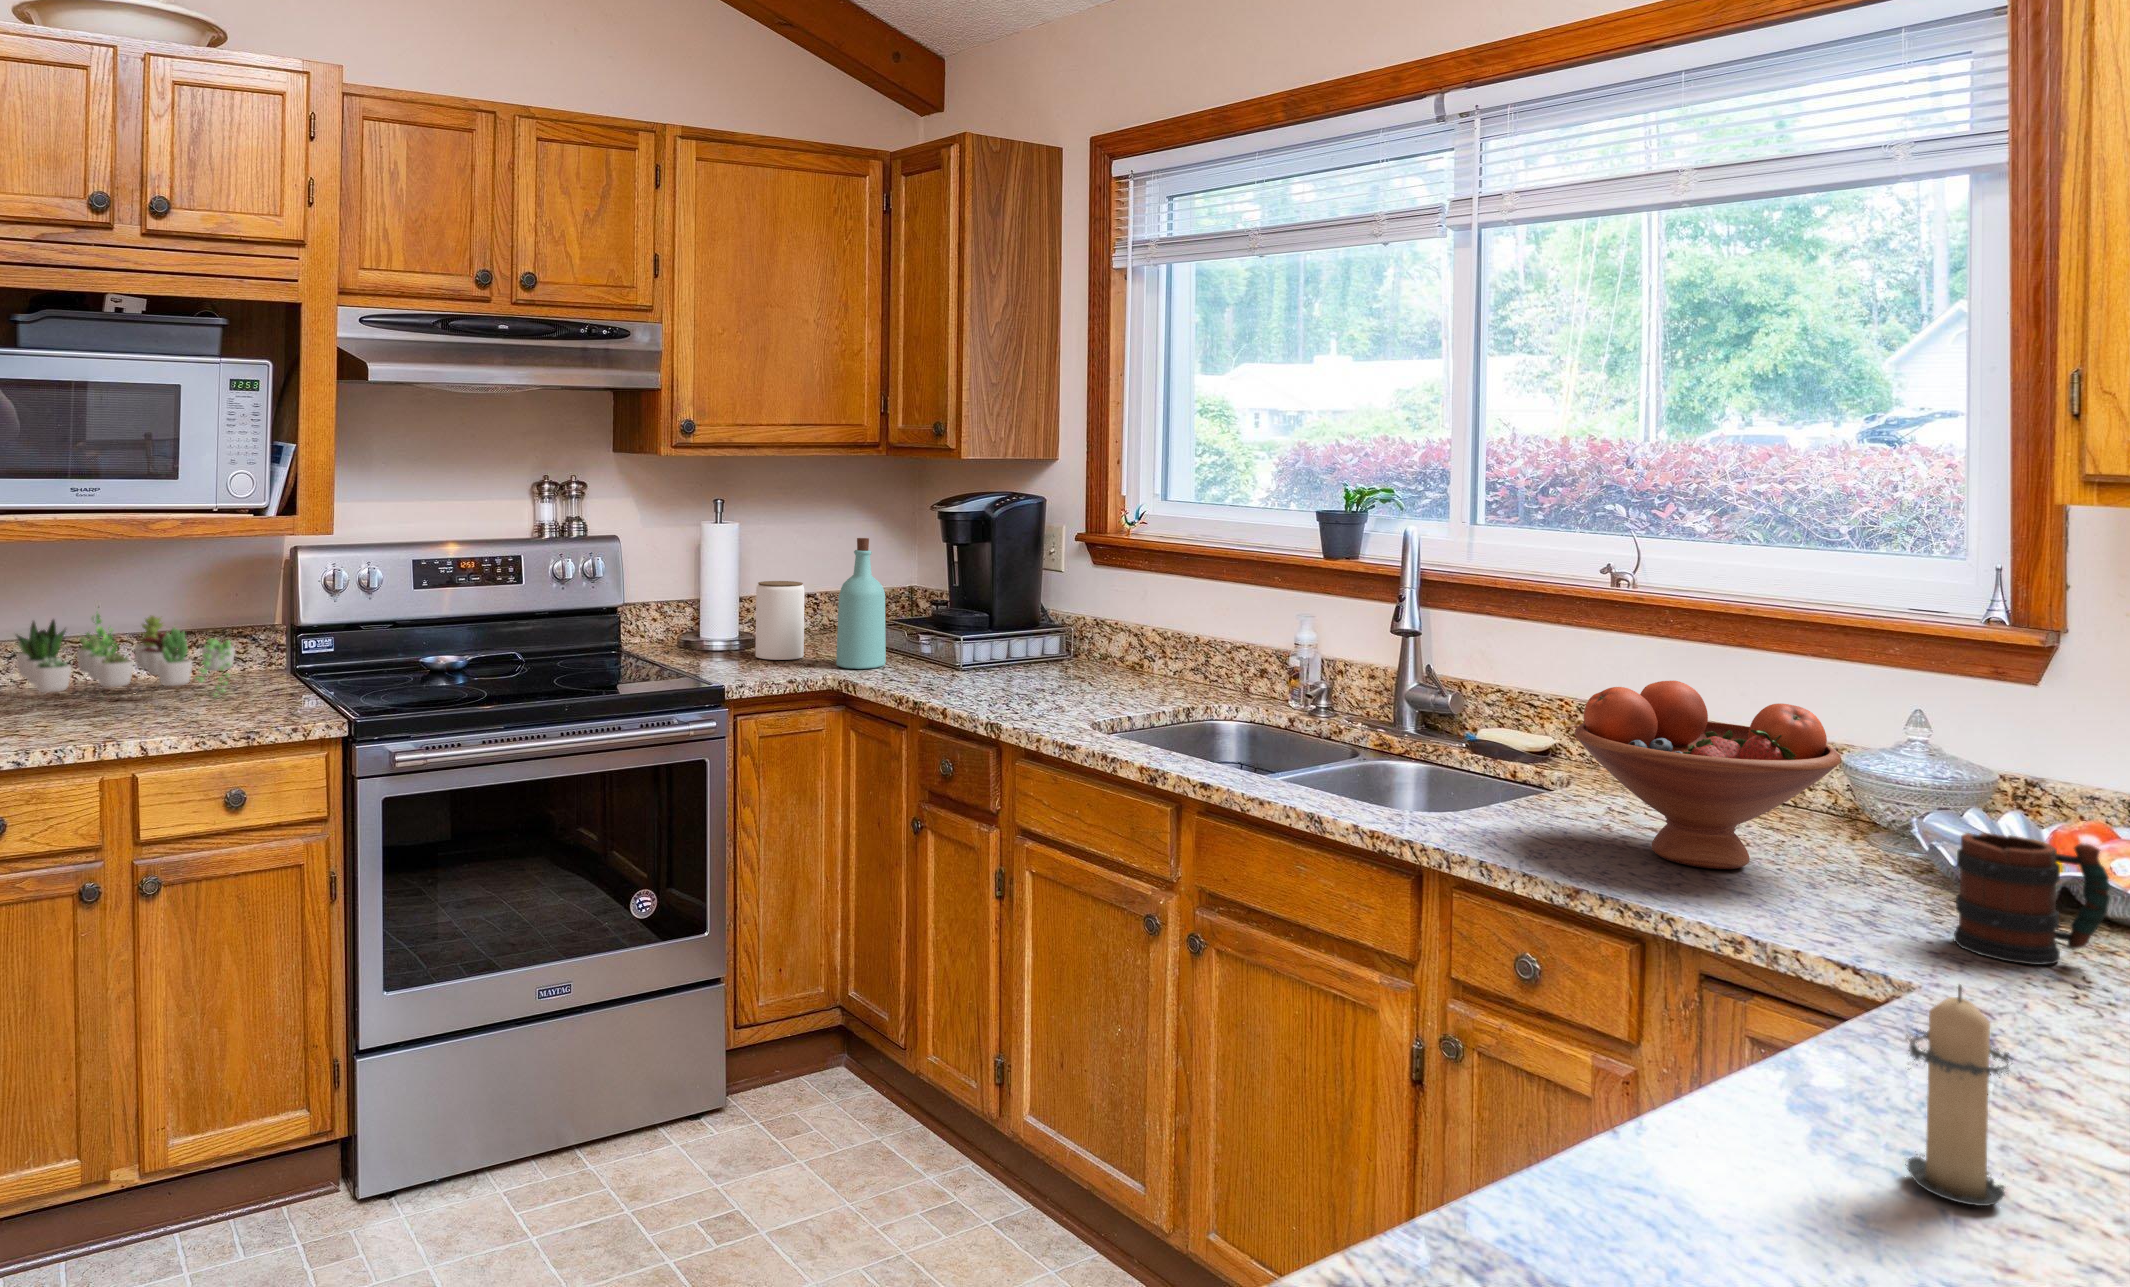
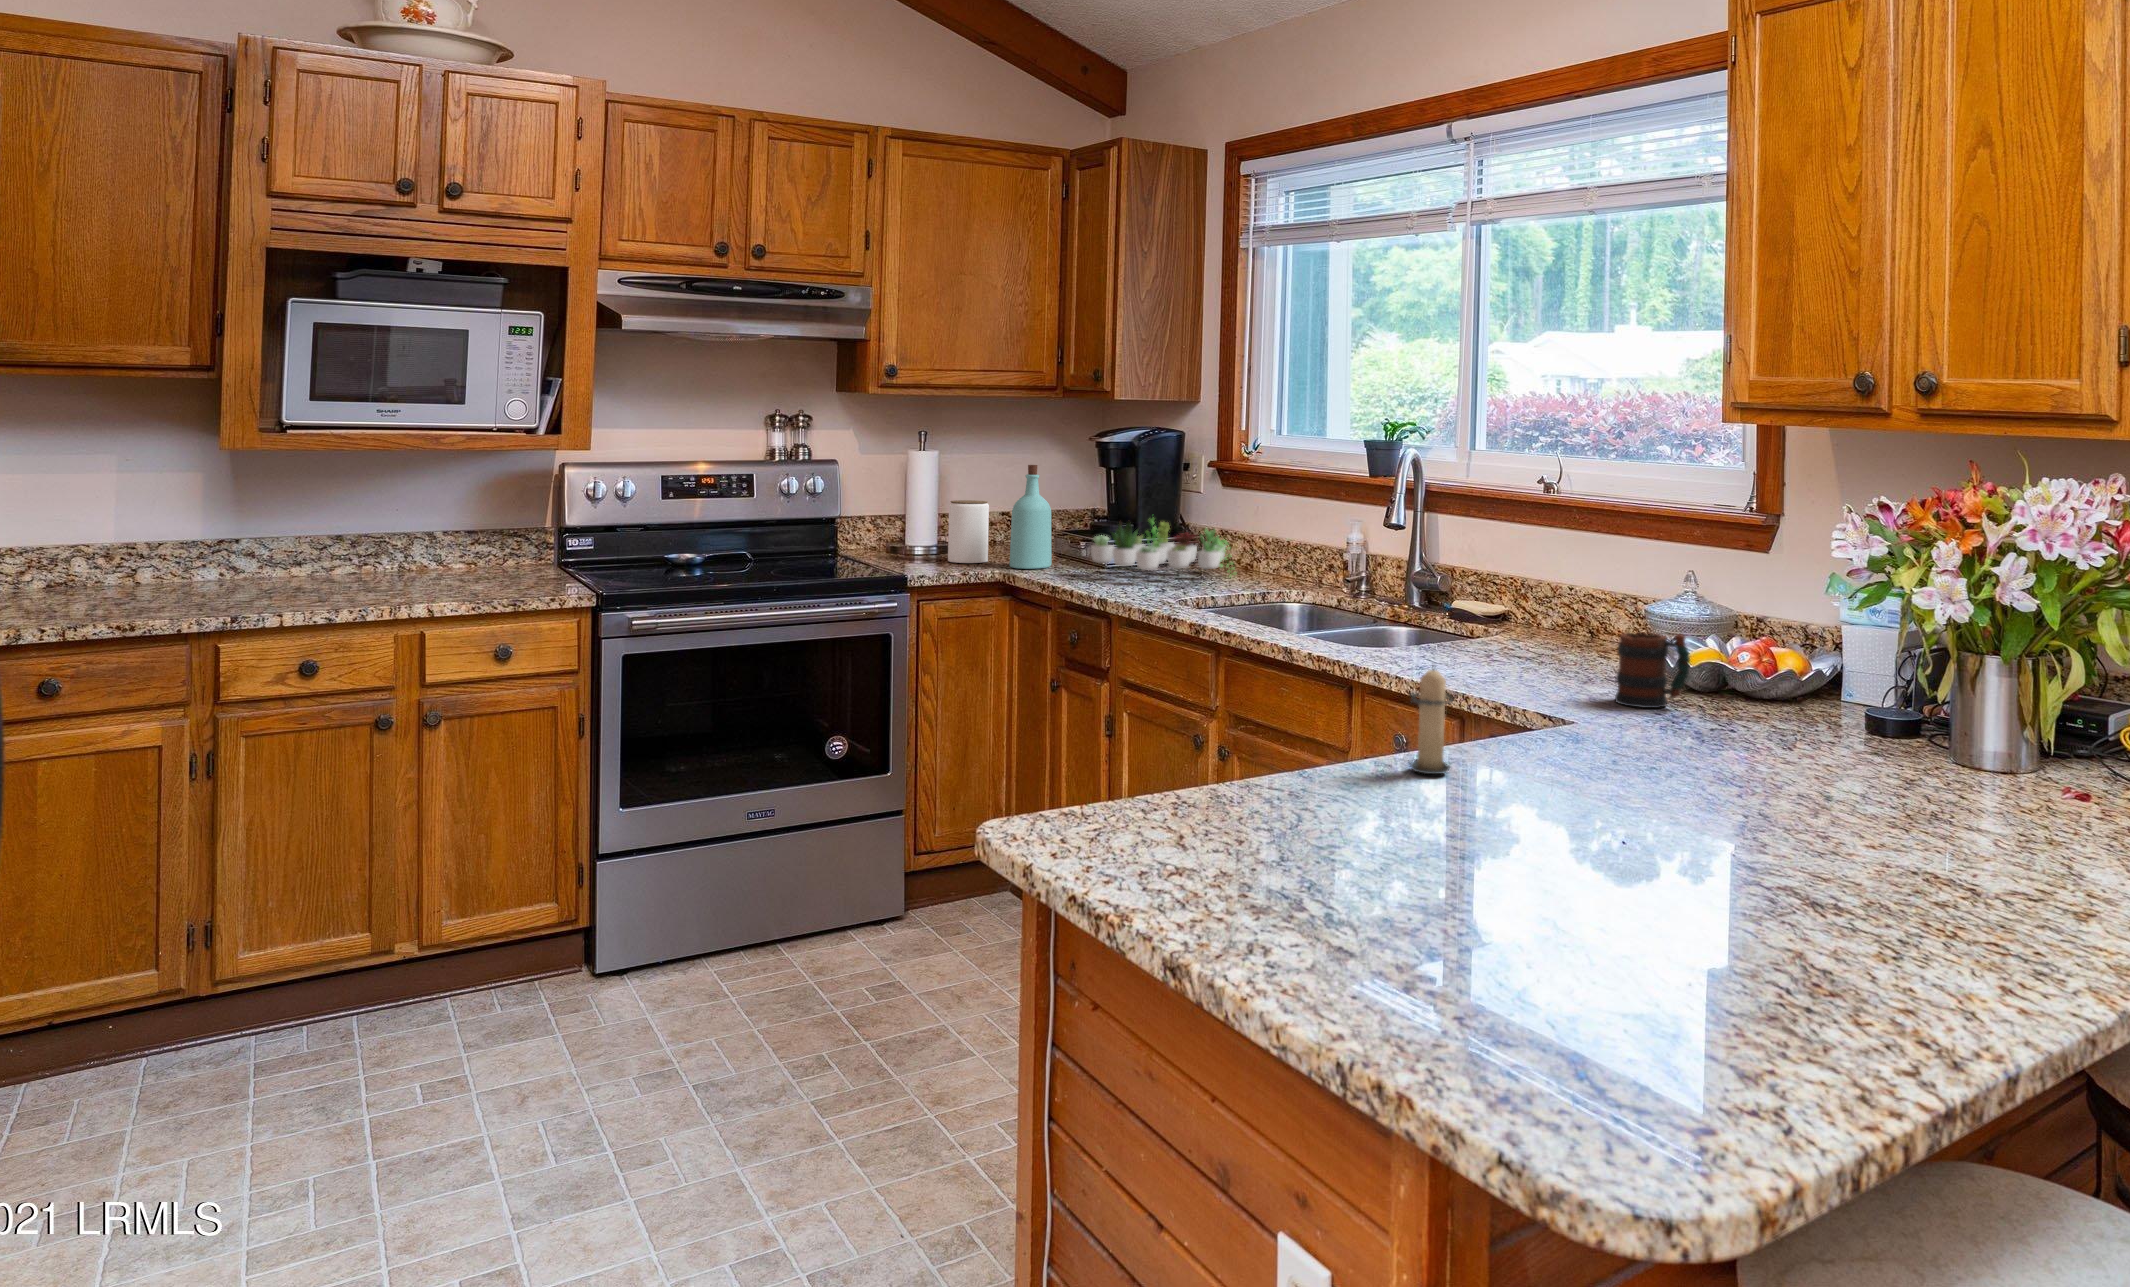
succulent plant: present [17,613,235,697] -> present [1091,518,1236,575]
fruit bowl: present [1575,681,1841,869] -> none [1442,550,1597,670]

